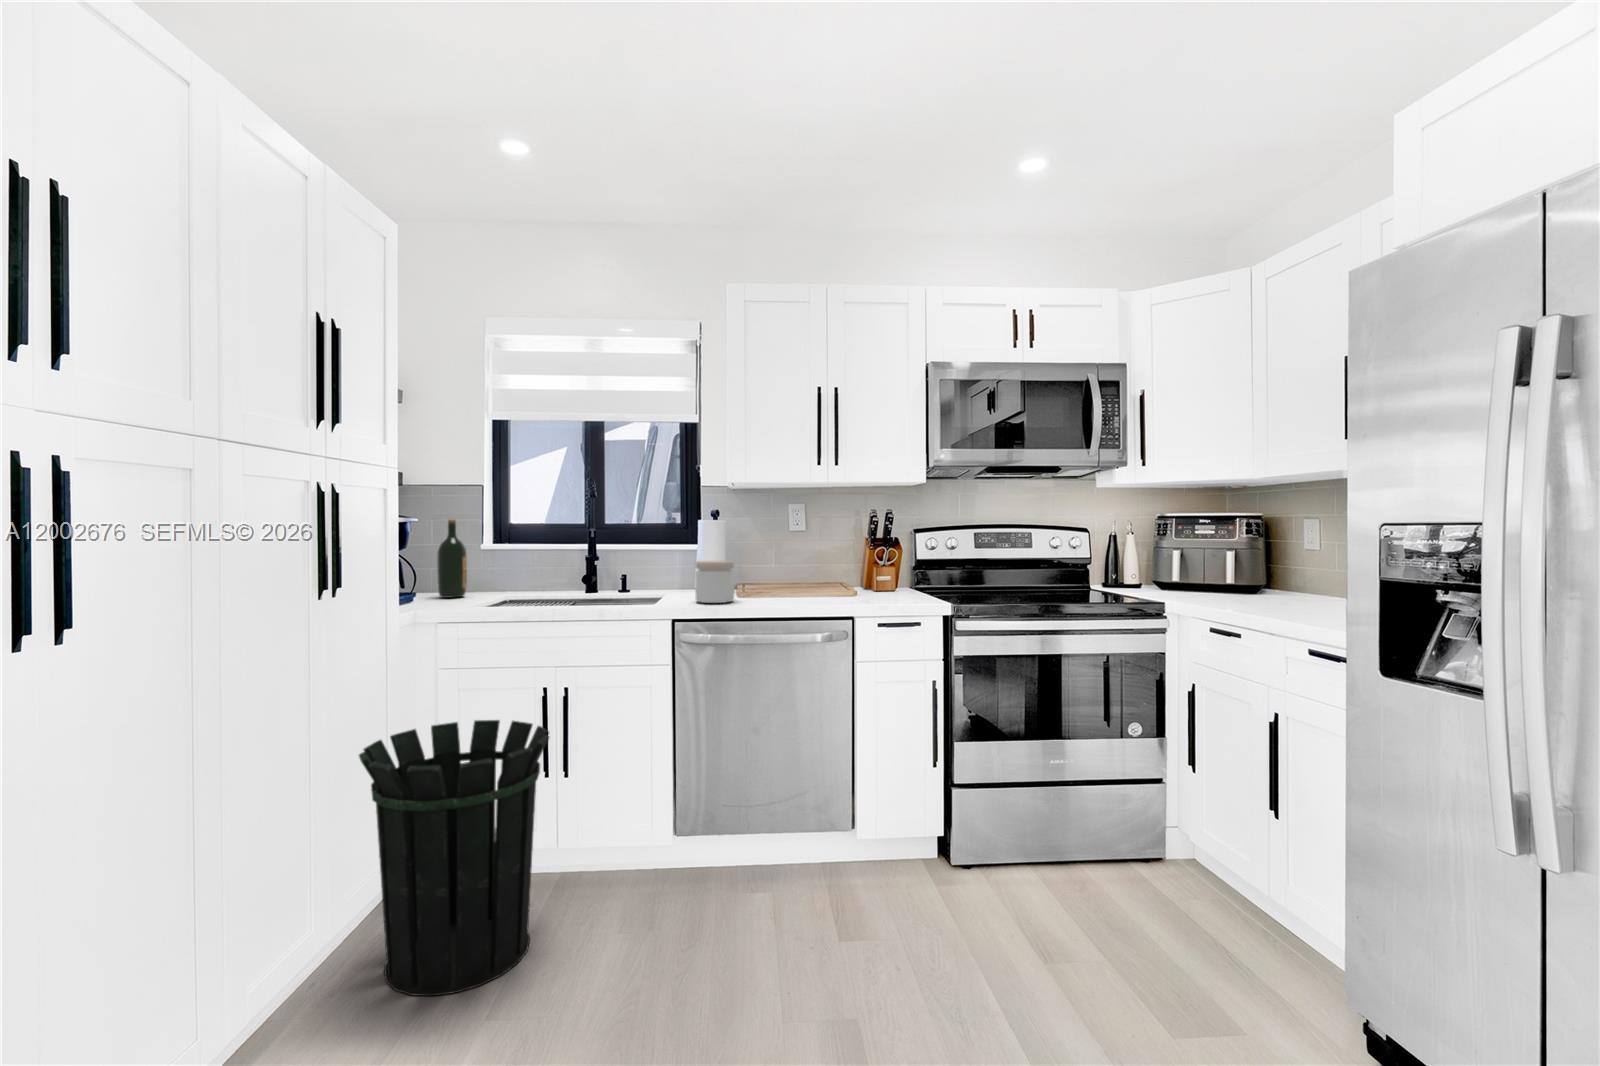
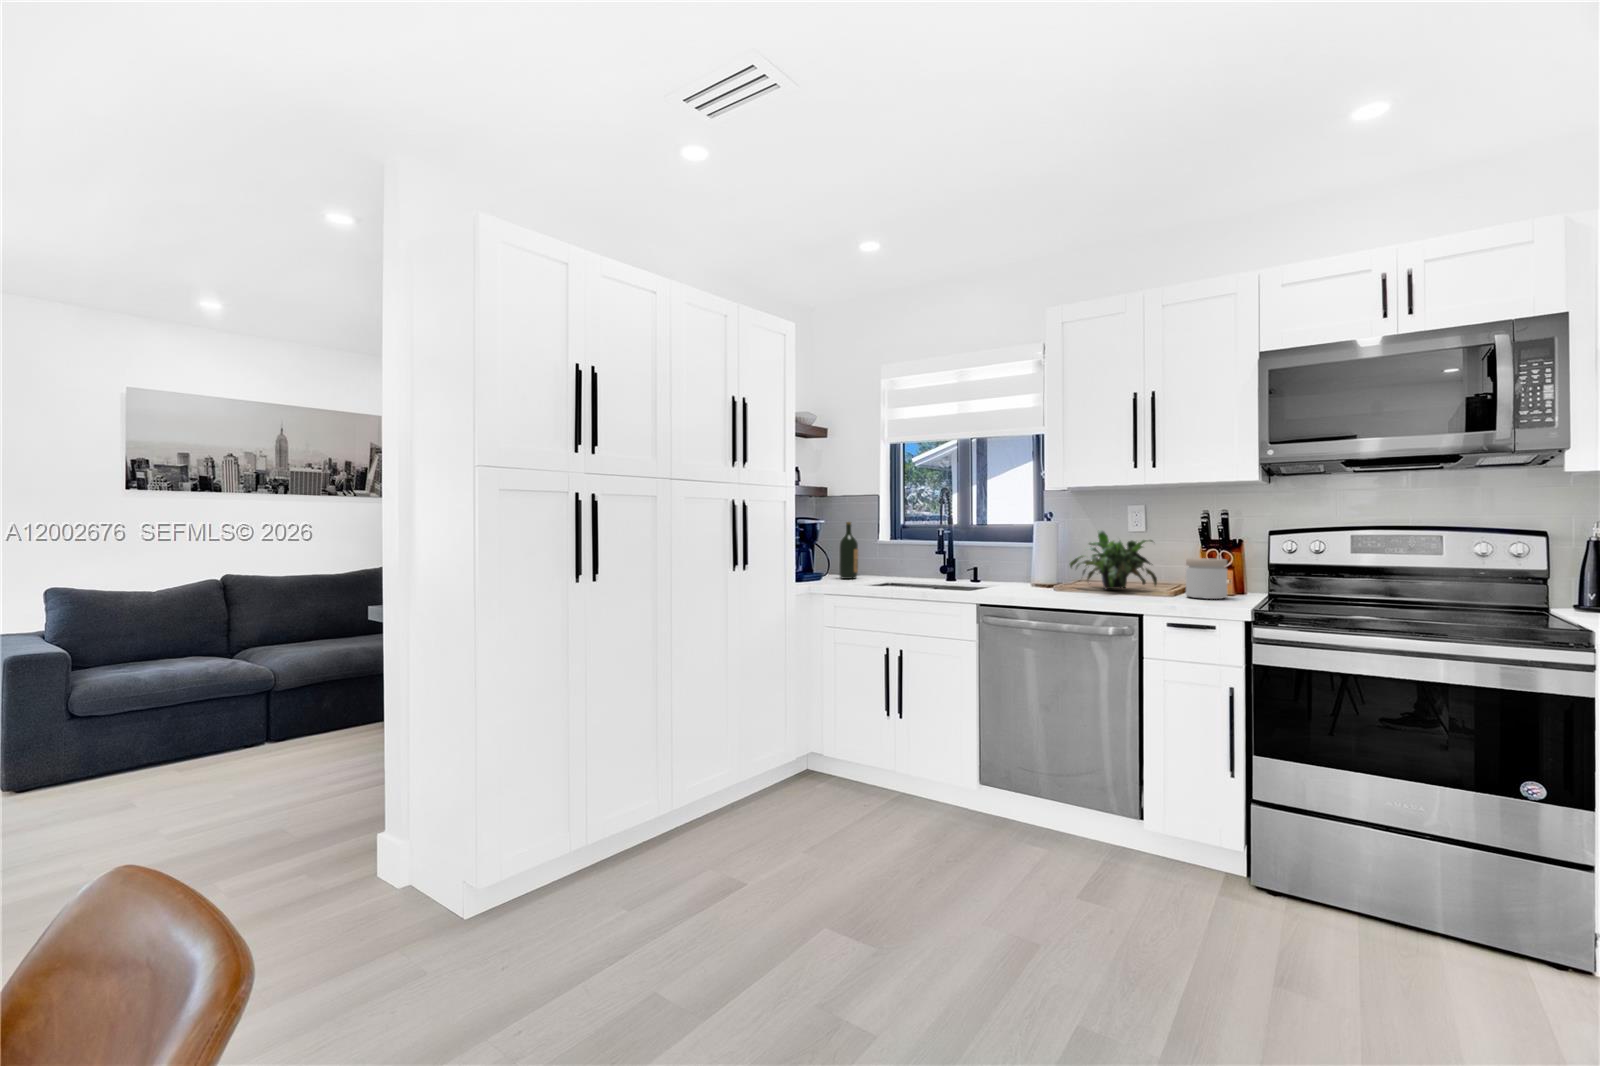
potted plant: none [743,530,827,592] -> present [1070,530,1157,589]
jar: present [695,561,734,603] -> present [1186,558,1228,599]
waste bin: present [359,720,549,996] -> none [750,663,867,837]

